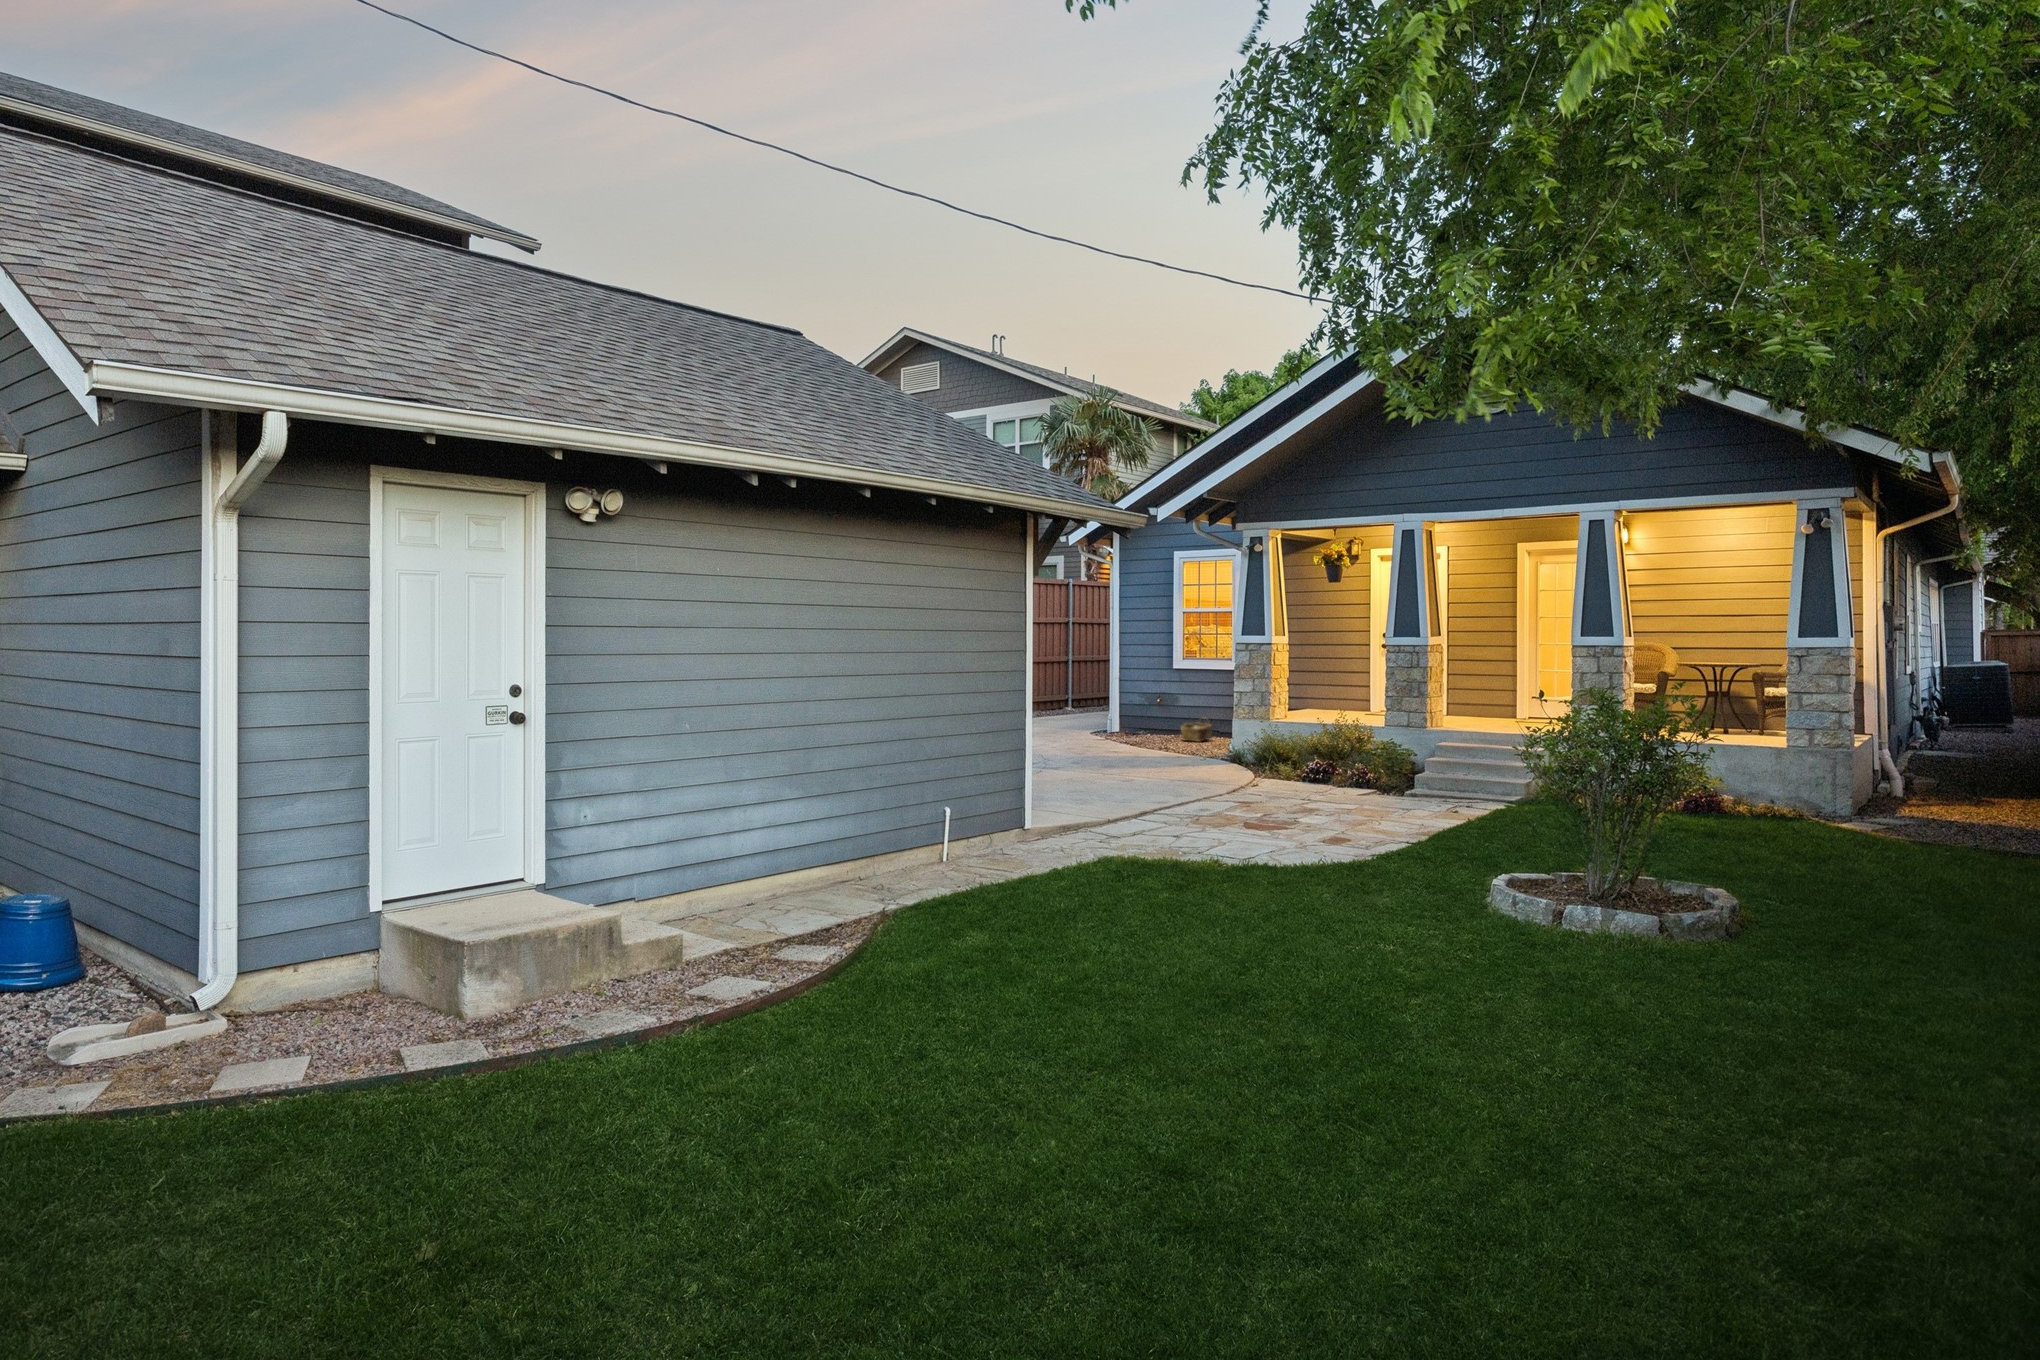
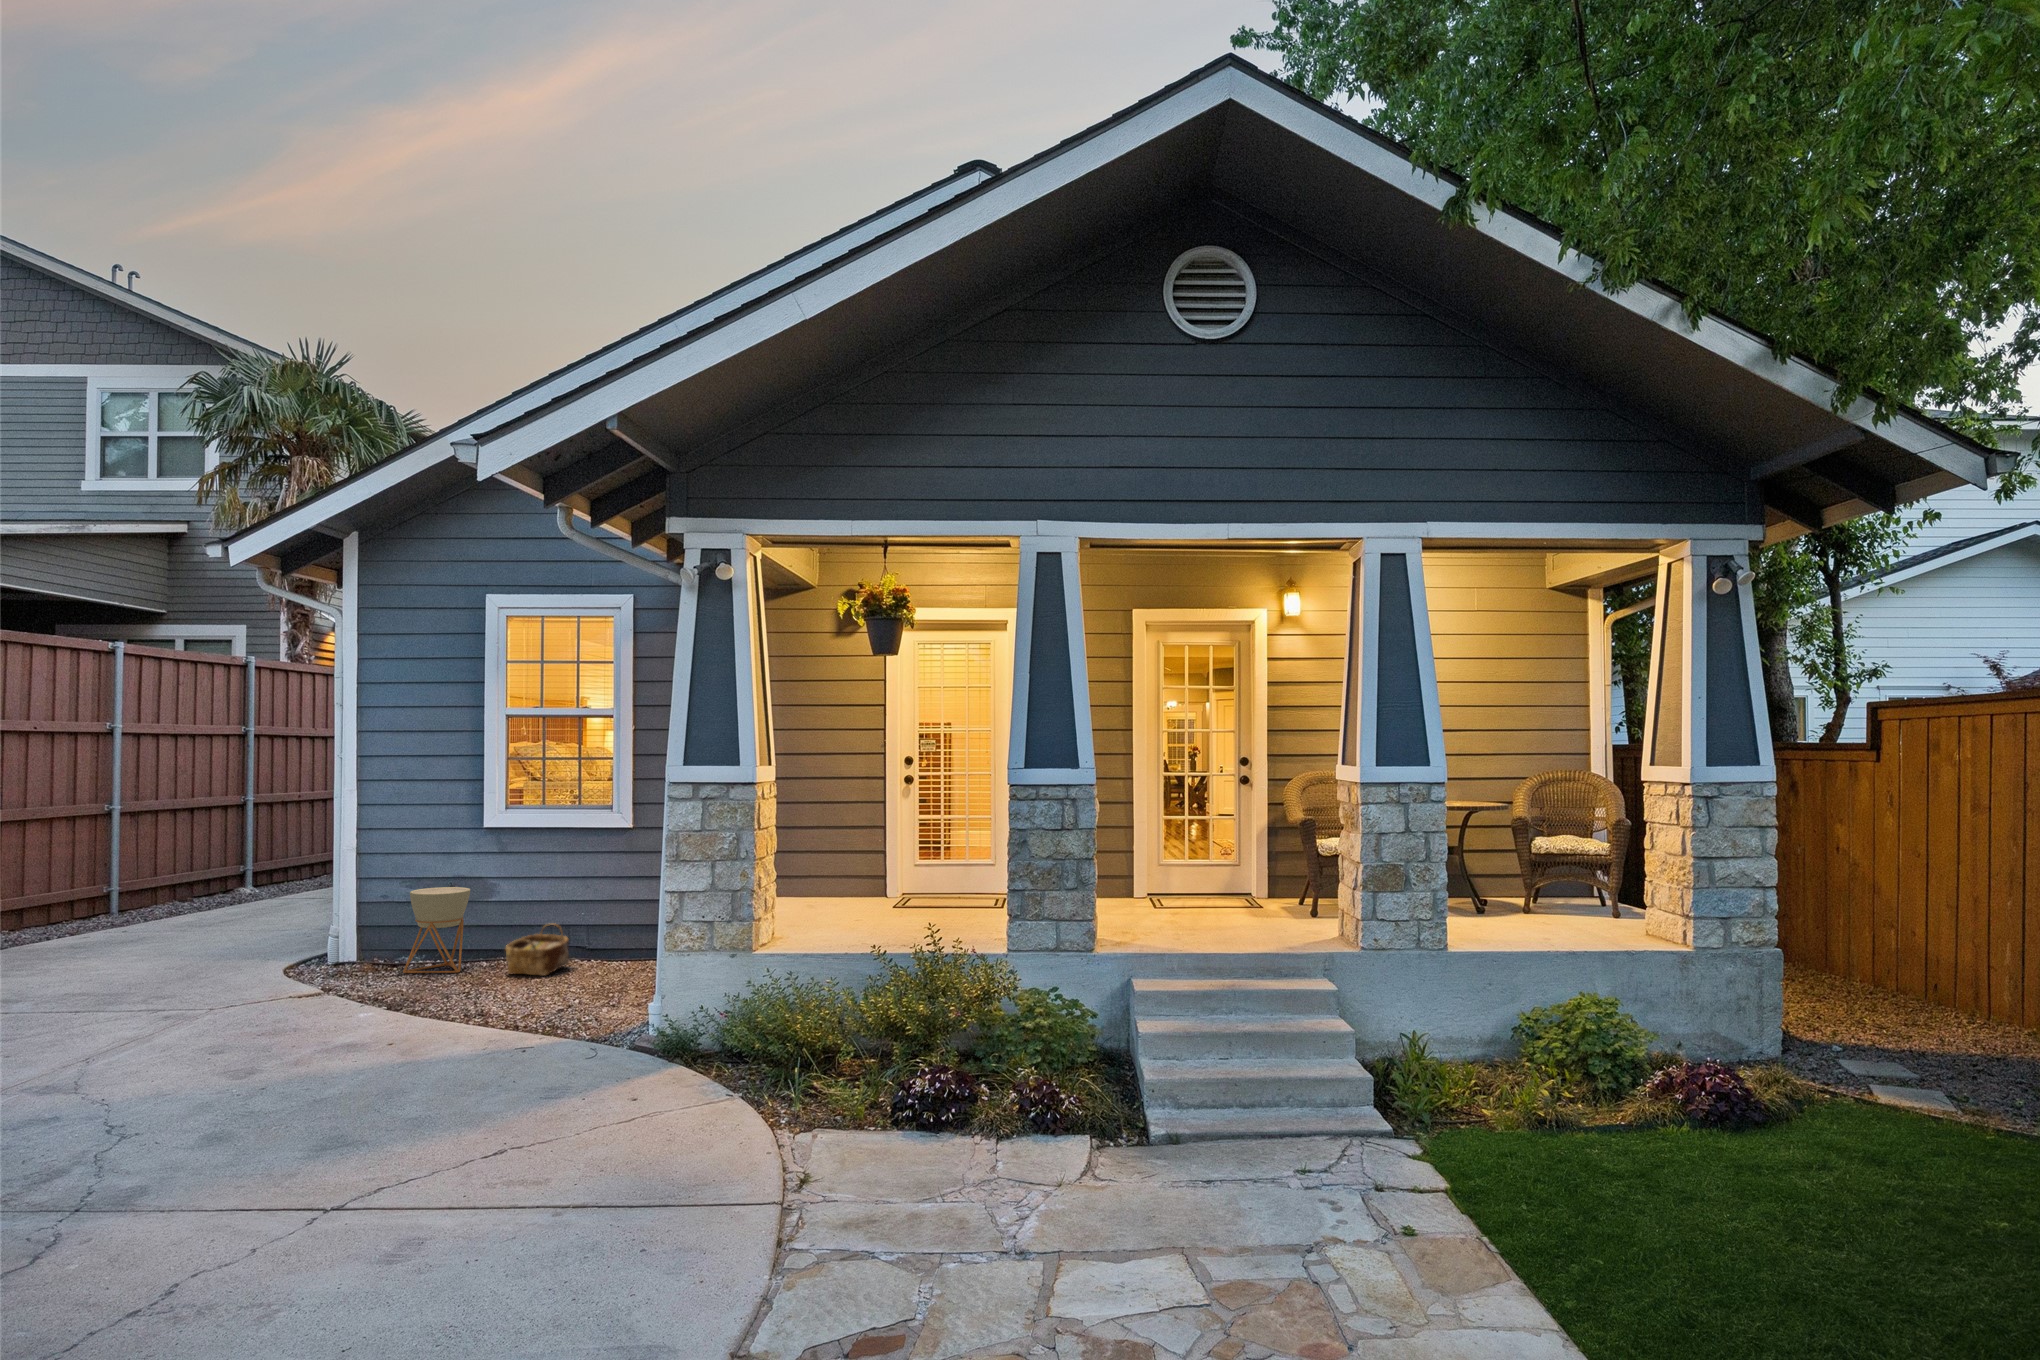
planter: none [1136,697,1166,739] -> present [403,887,470,973]

